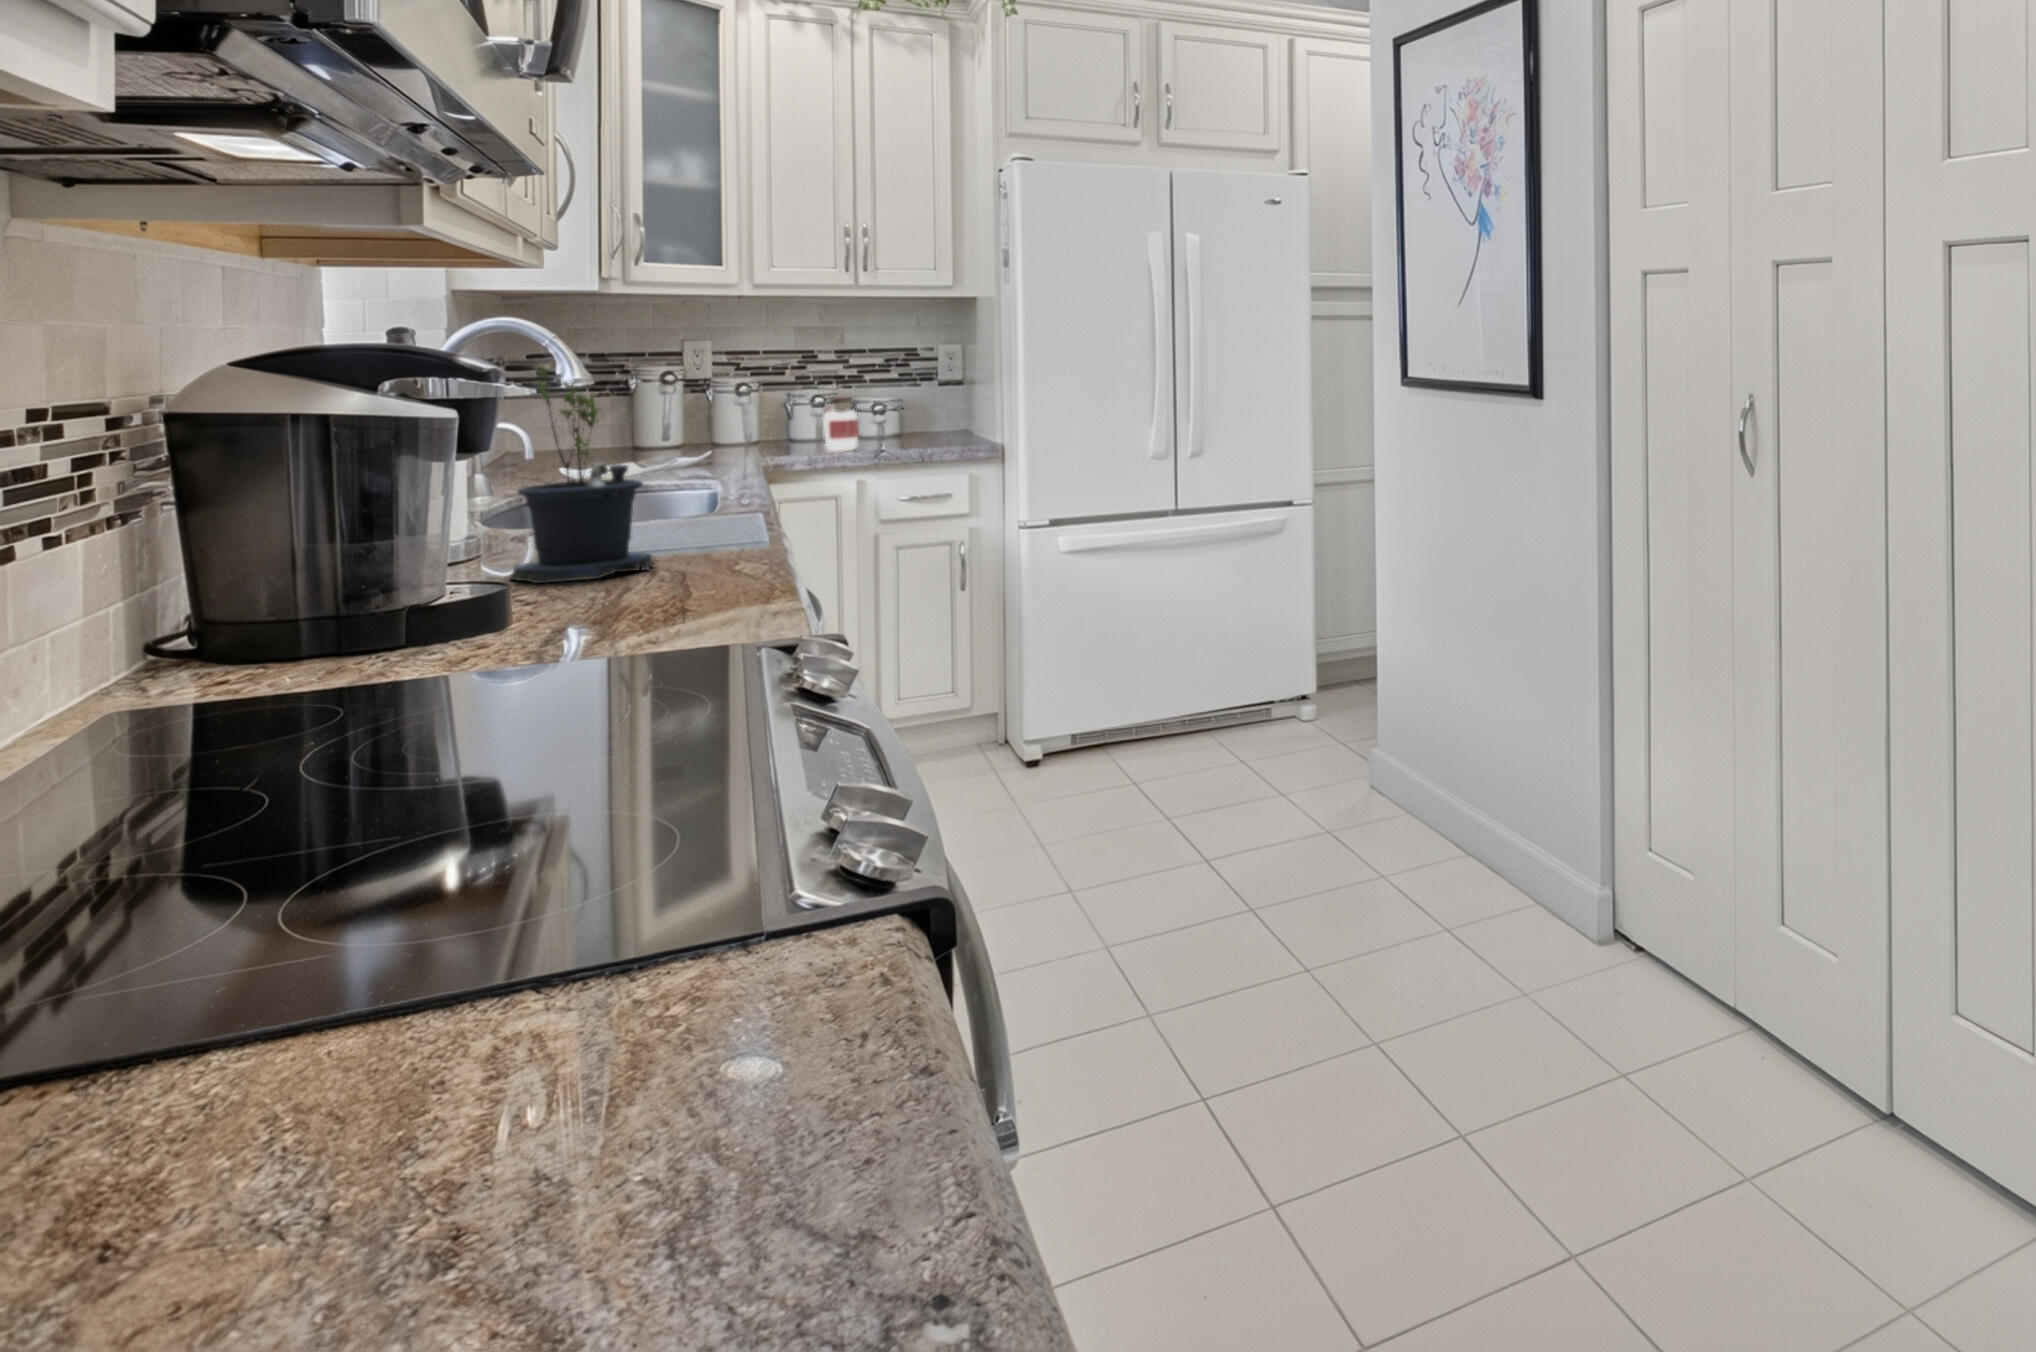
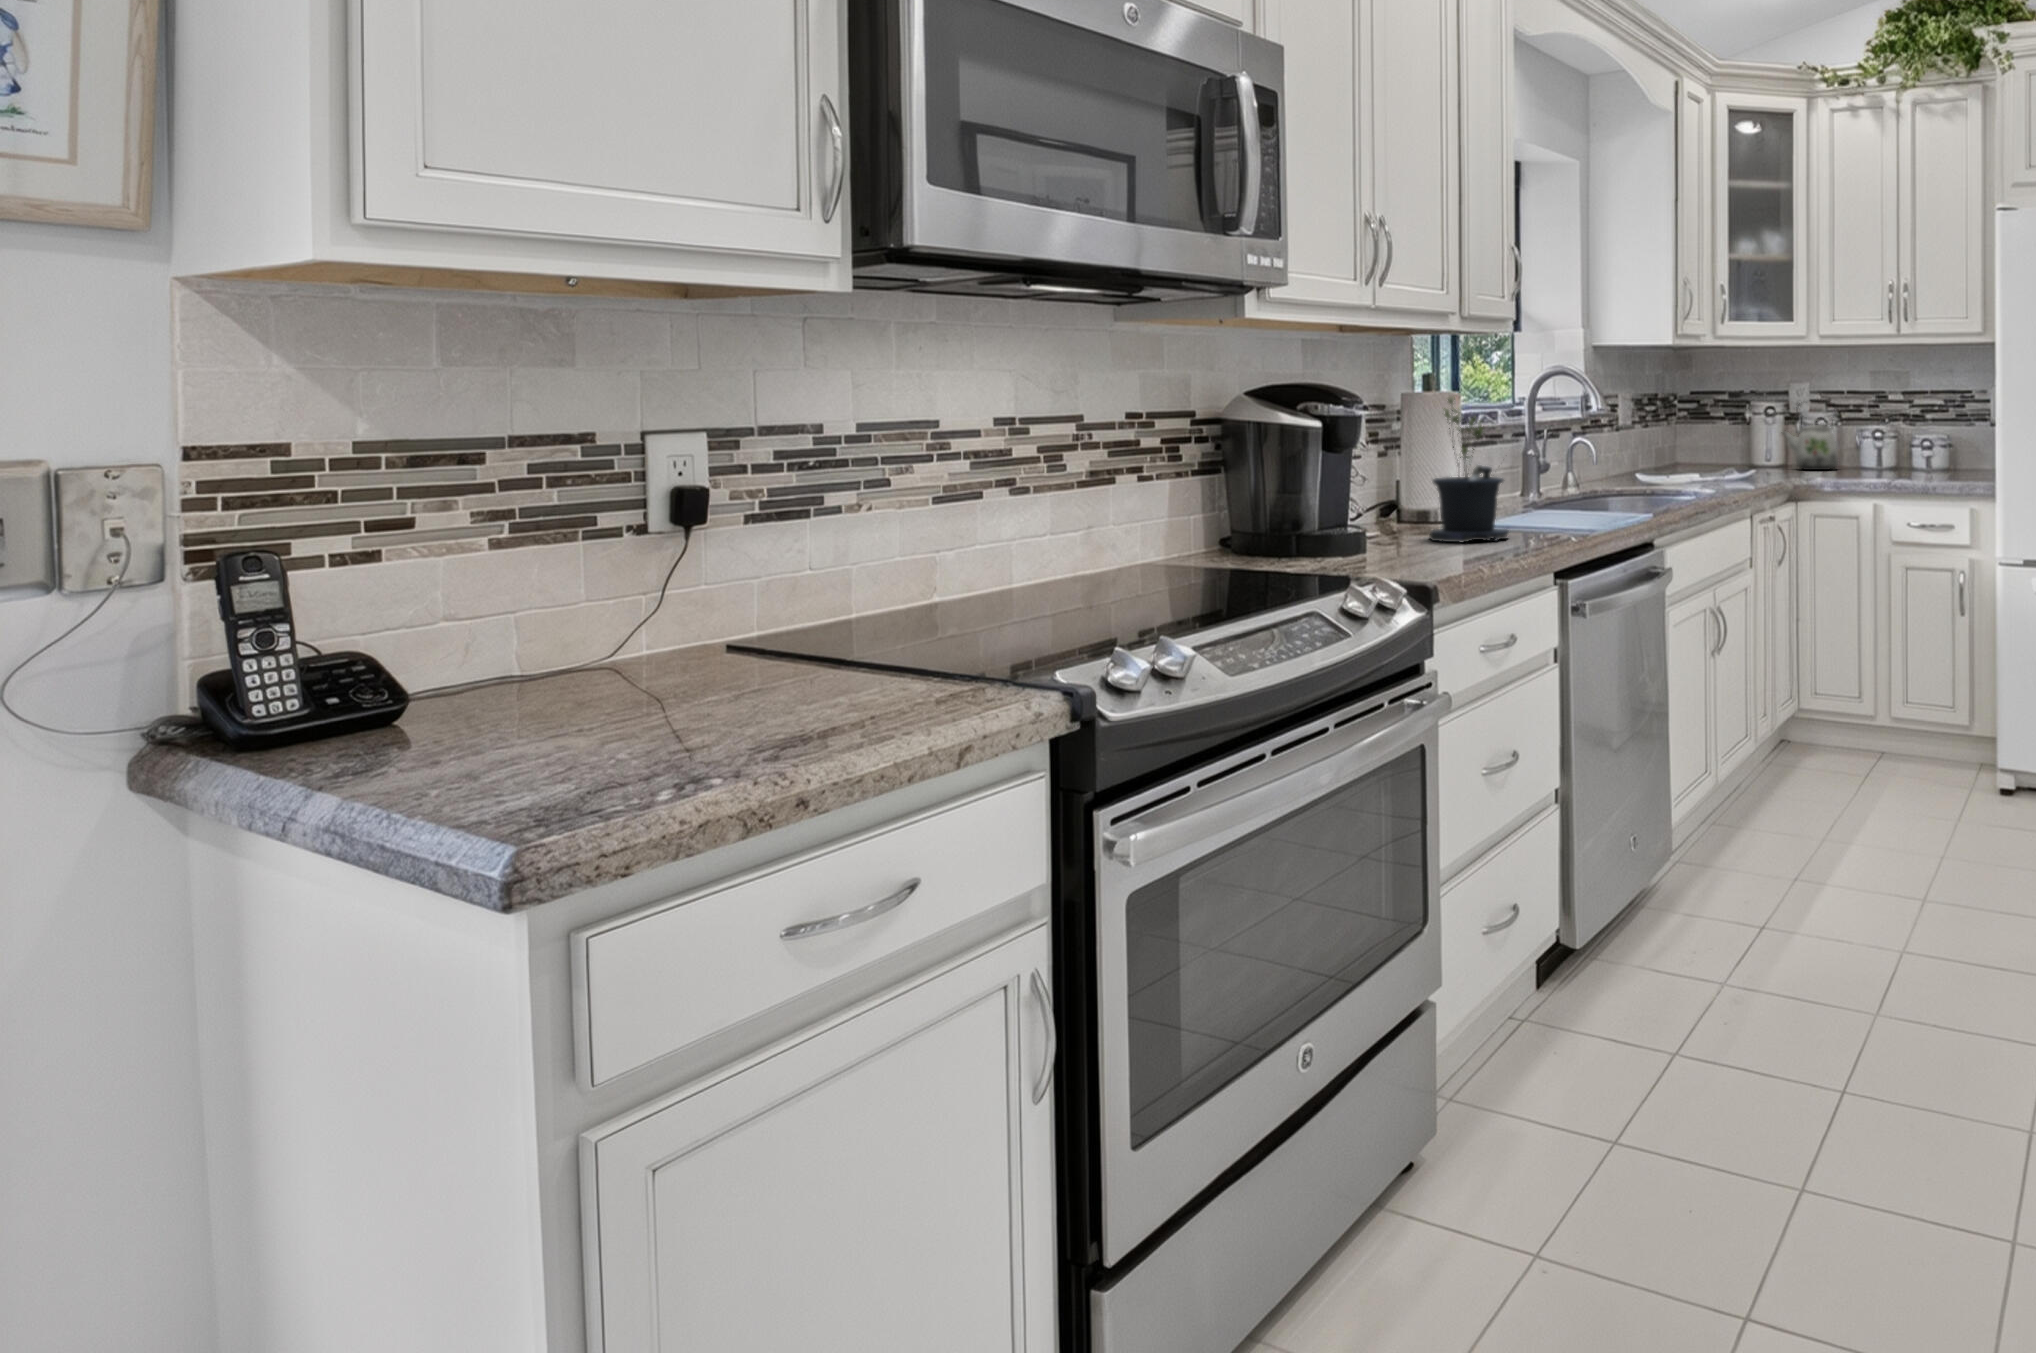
kettle: none [683,360,761,444] -> present [1782,400,1838,470]
jar: present [824,397,859,452] -> none [1847,434,1876,481]

